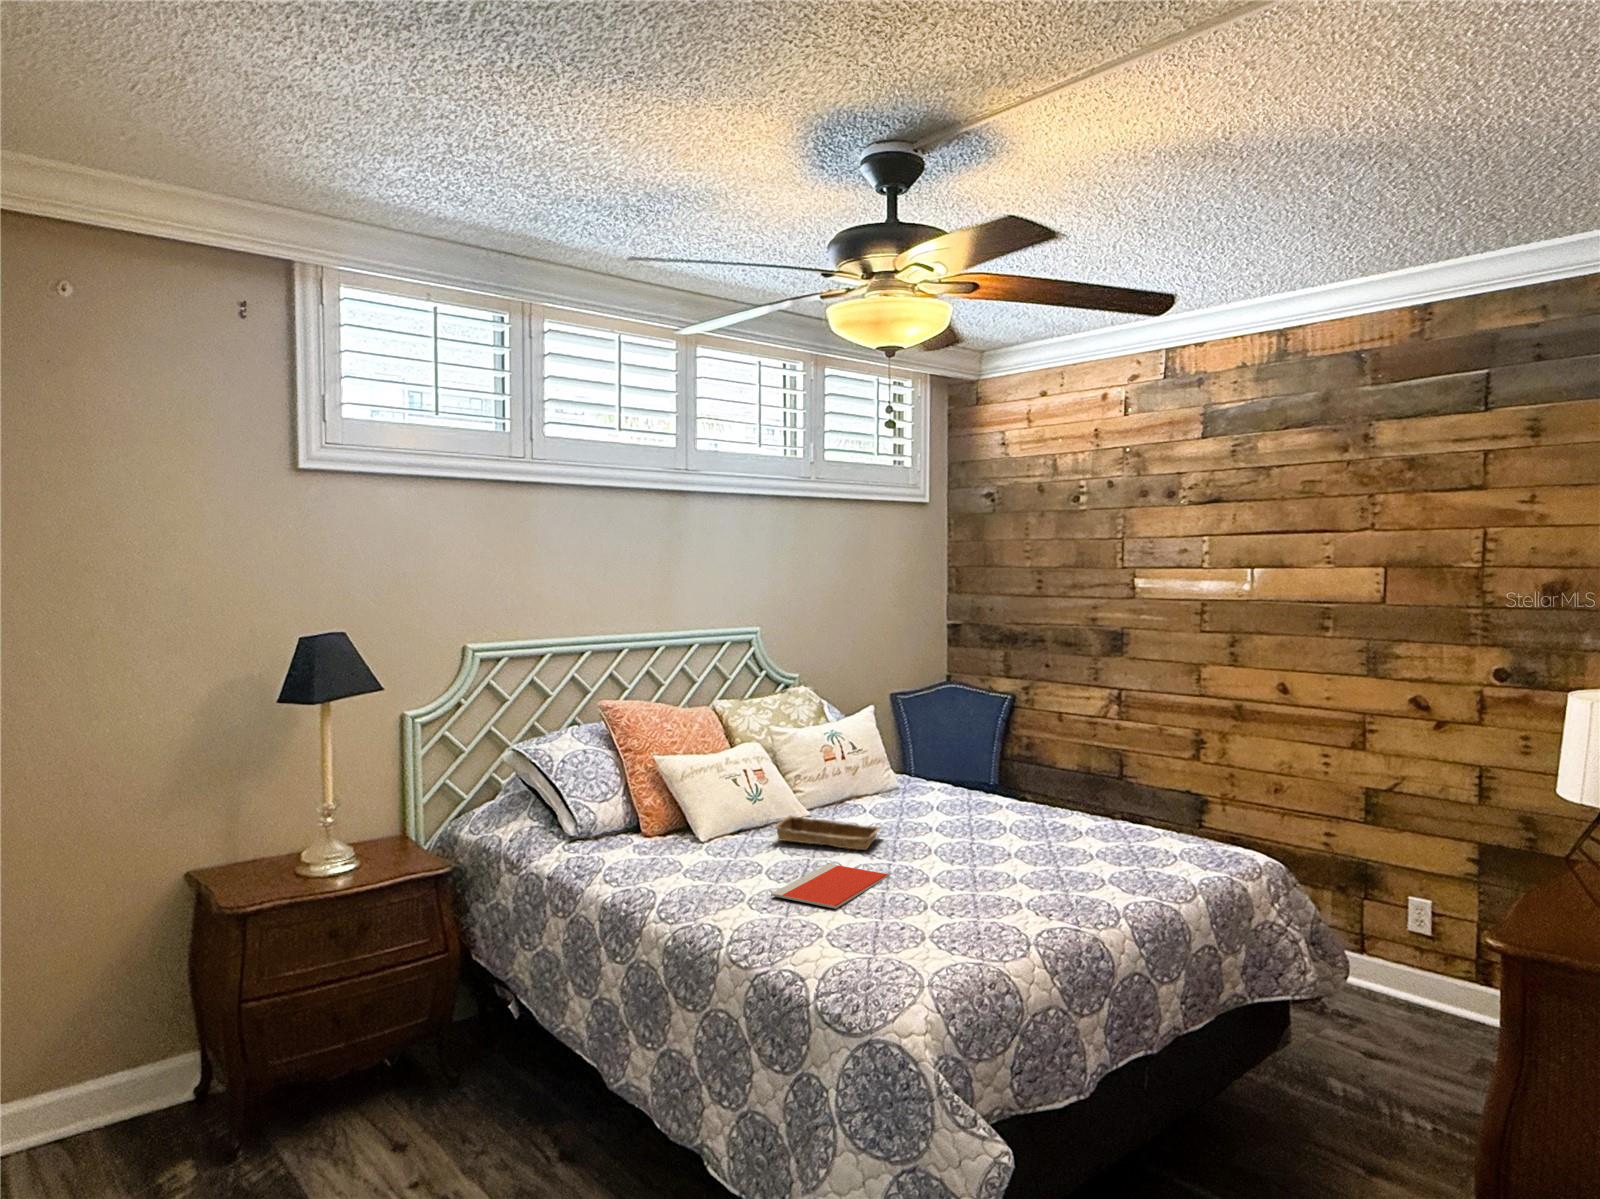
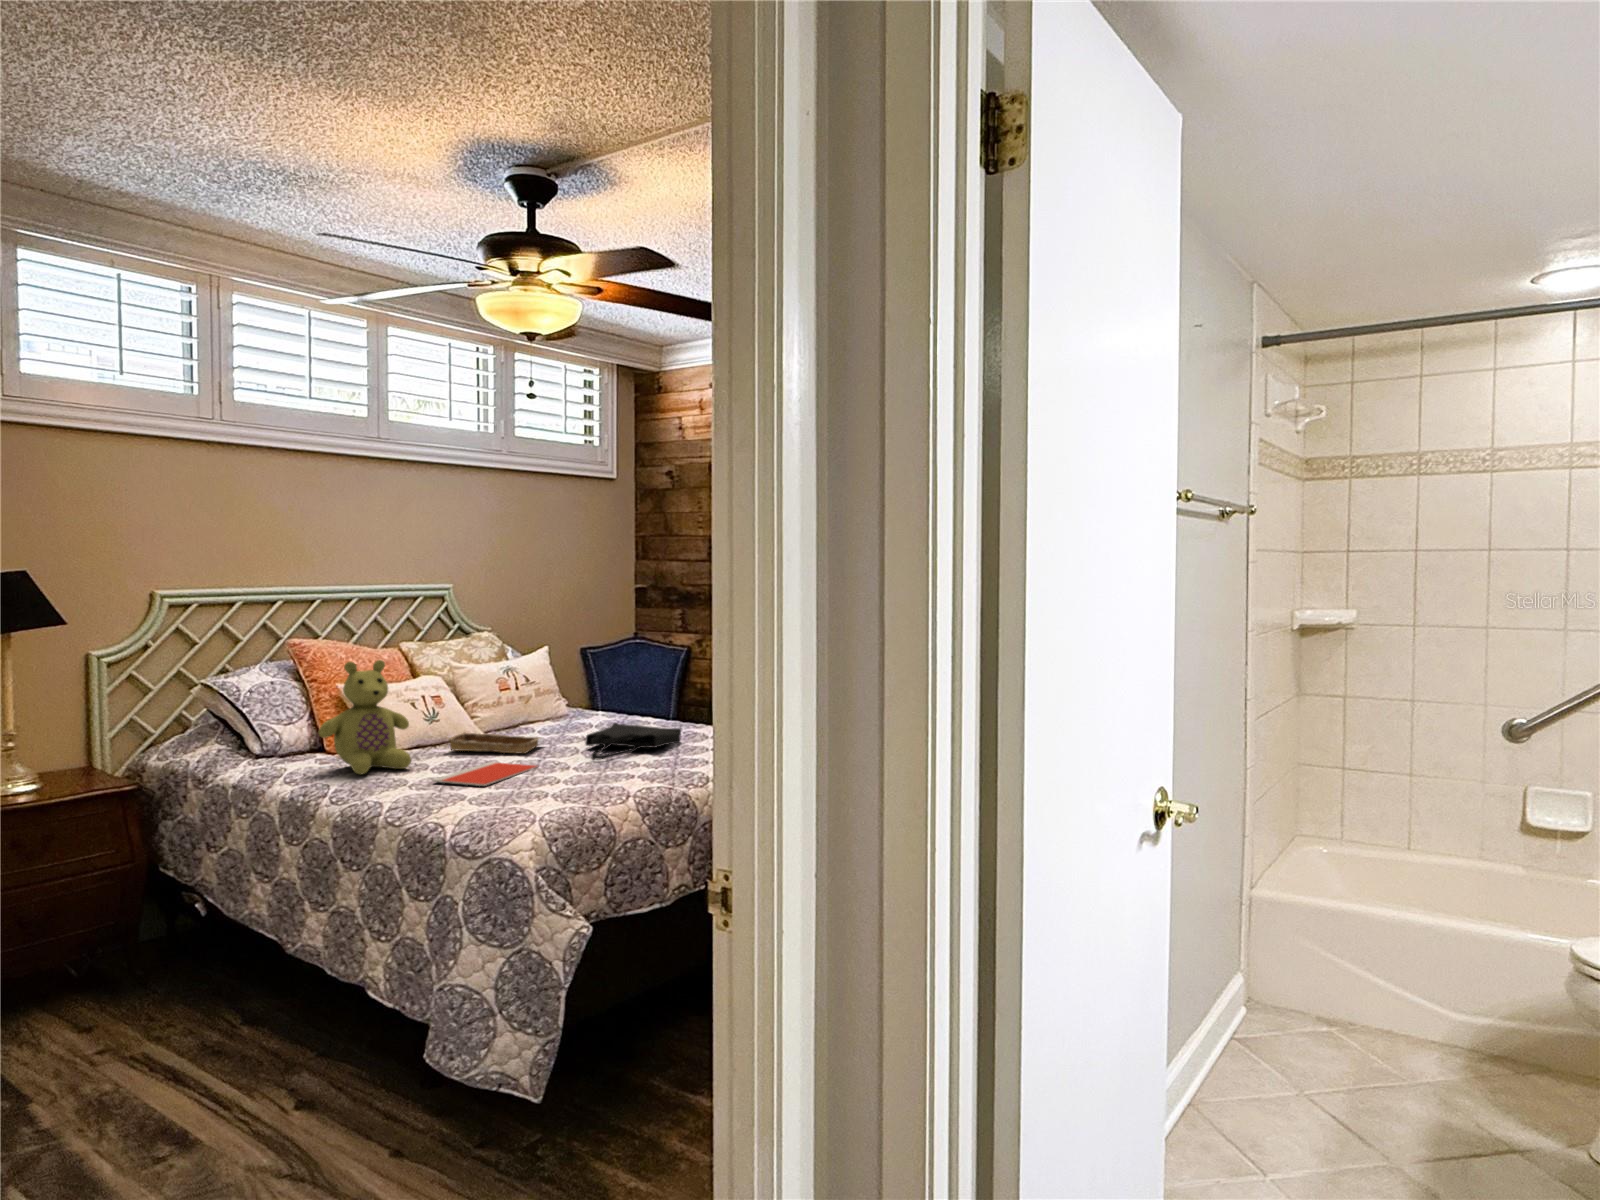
stuffed bear: none [640,737,741,876] -> present [319,660,411,774]
tote bag: none [935,811,1049,868] -> present [585,723,681,759]

